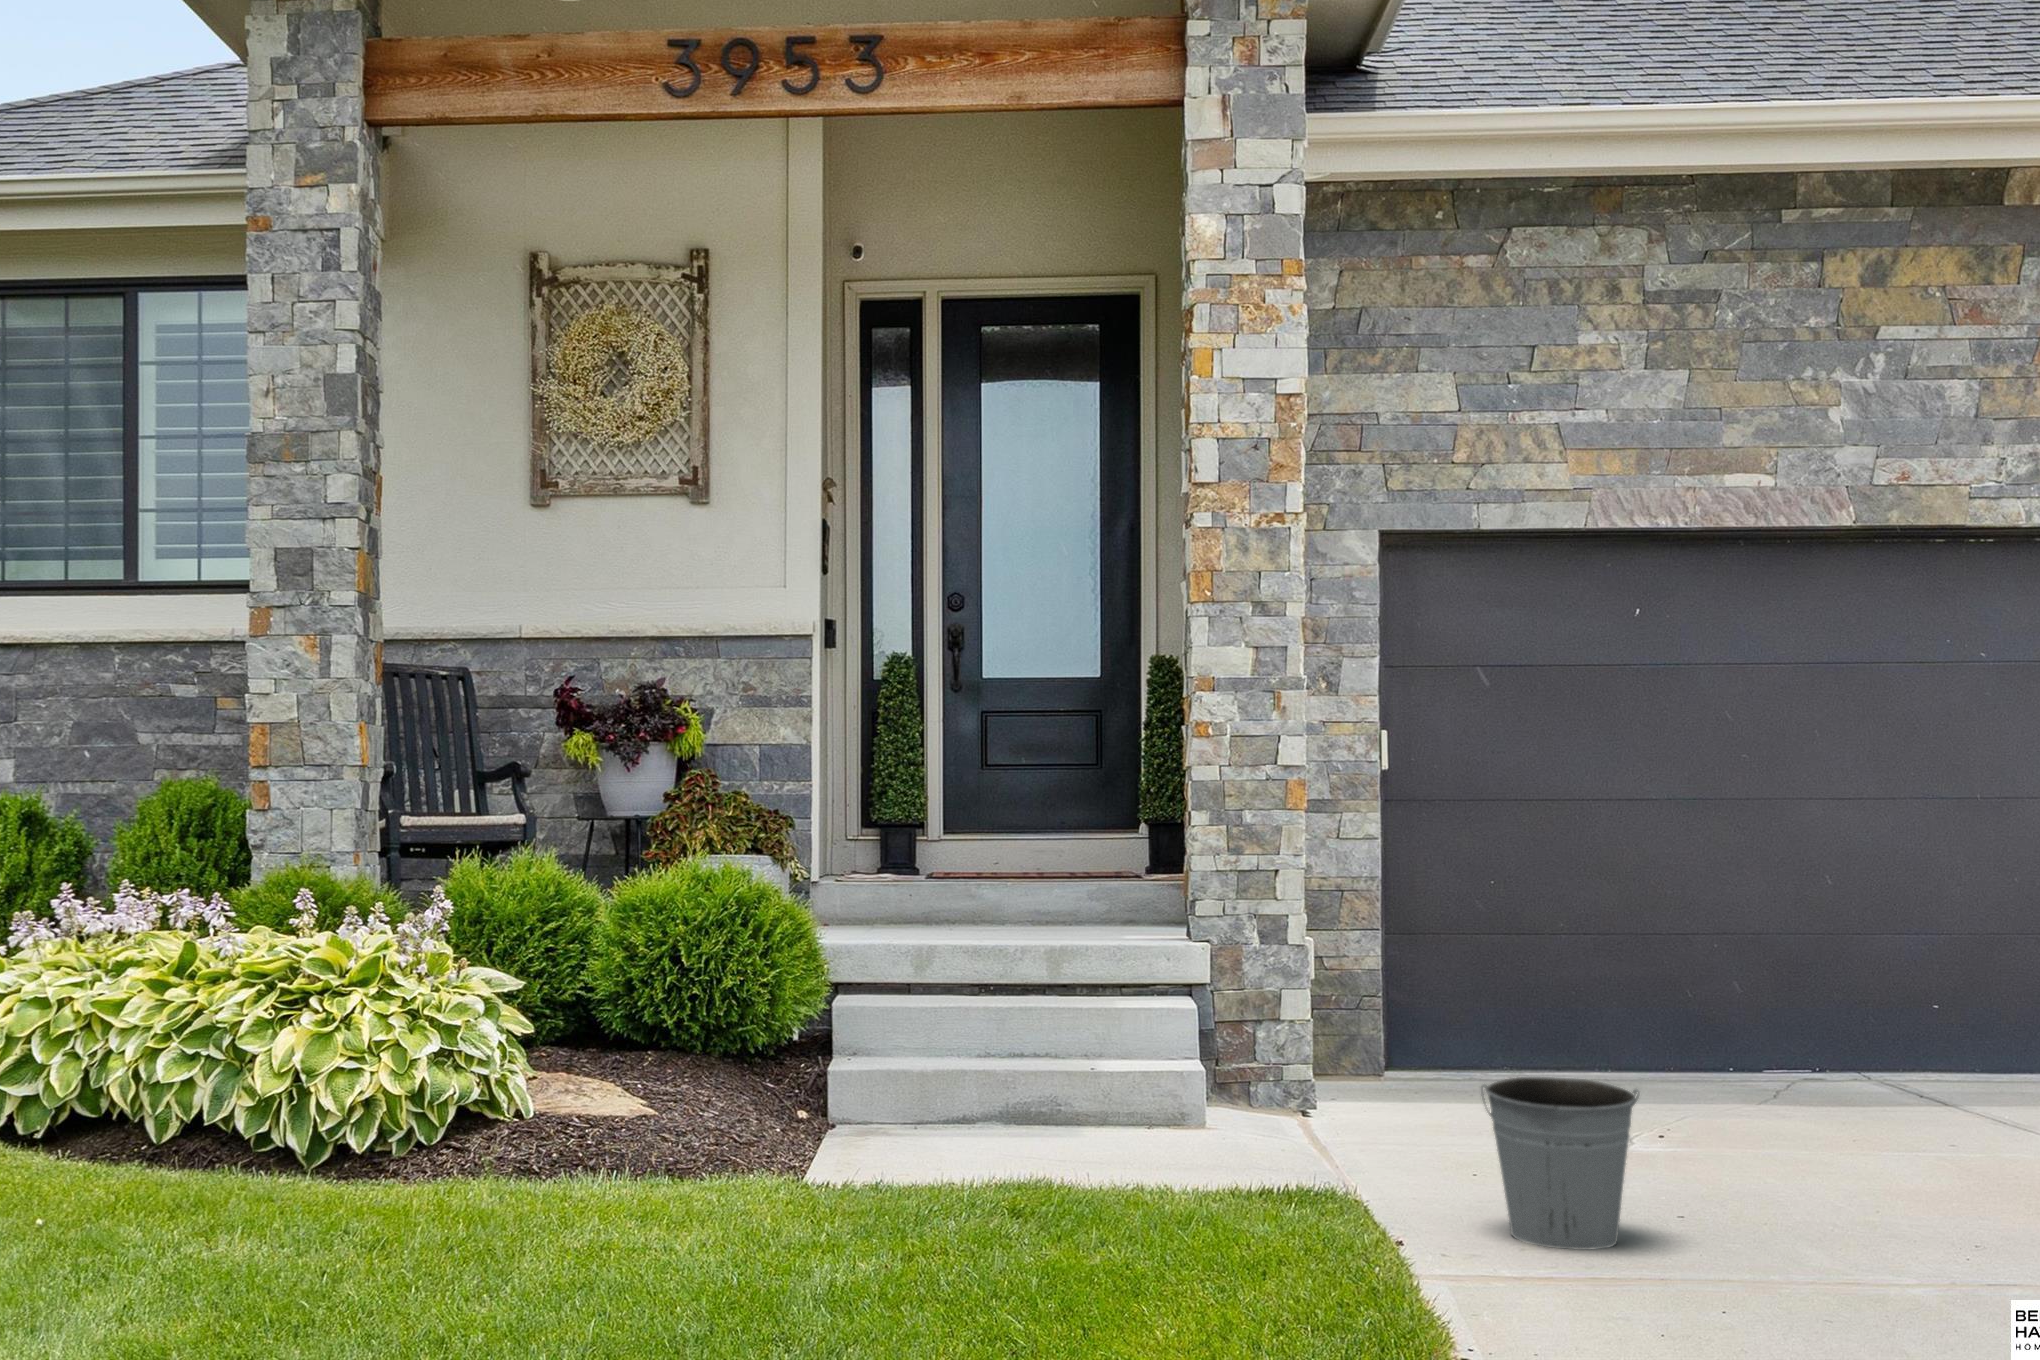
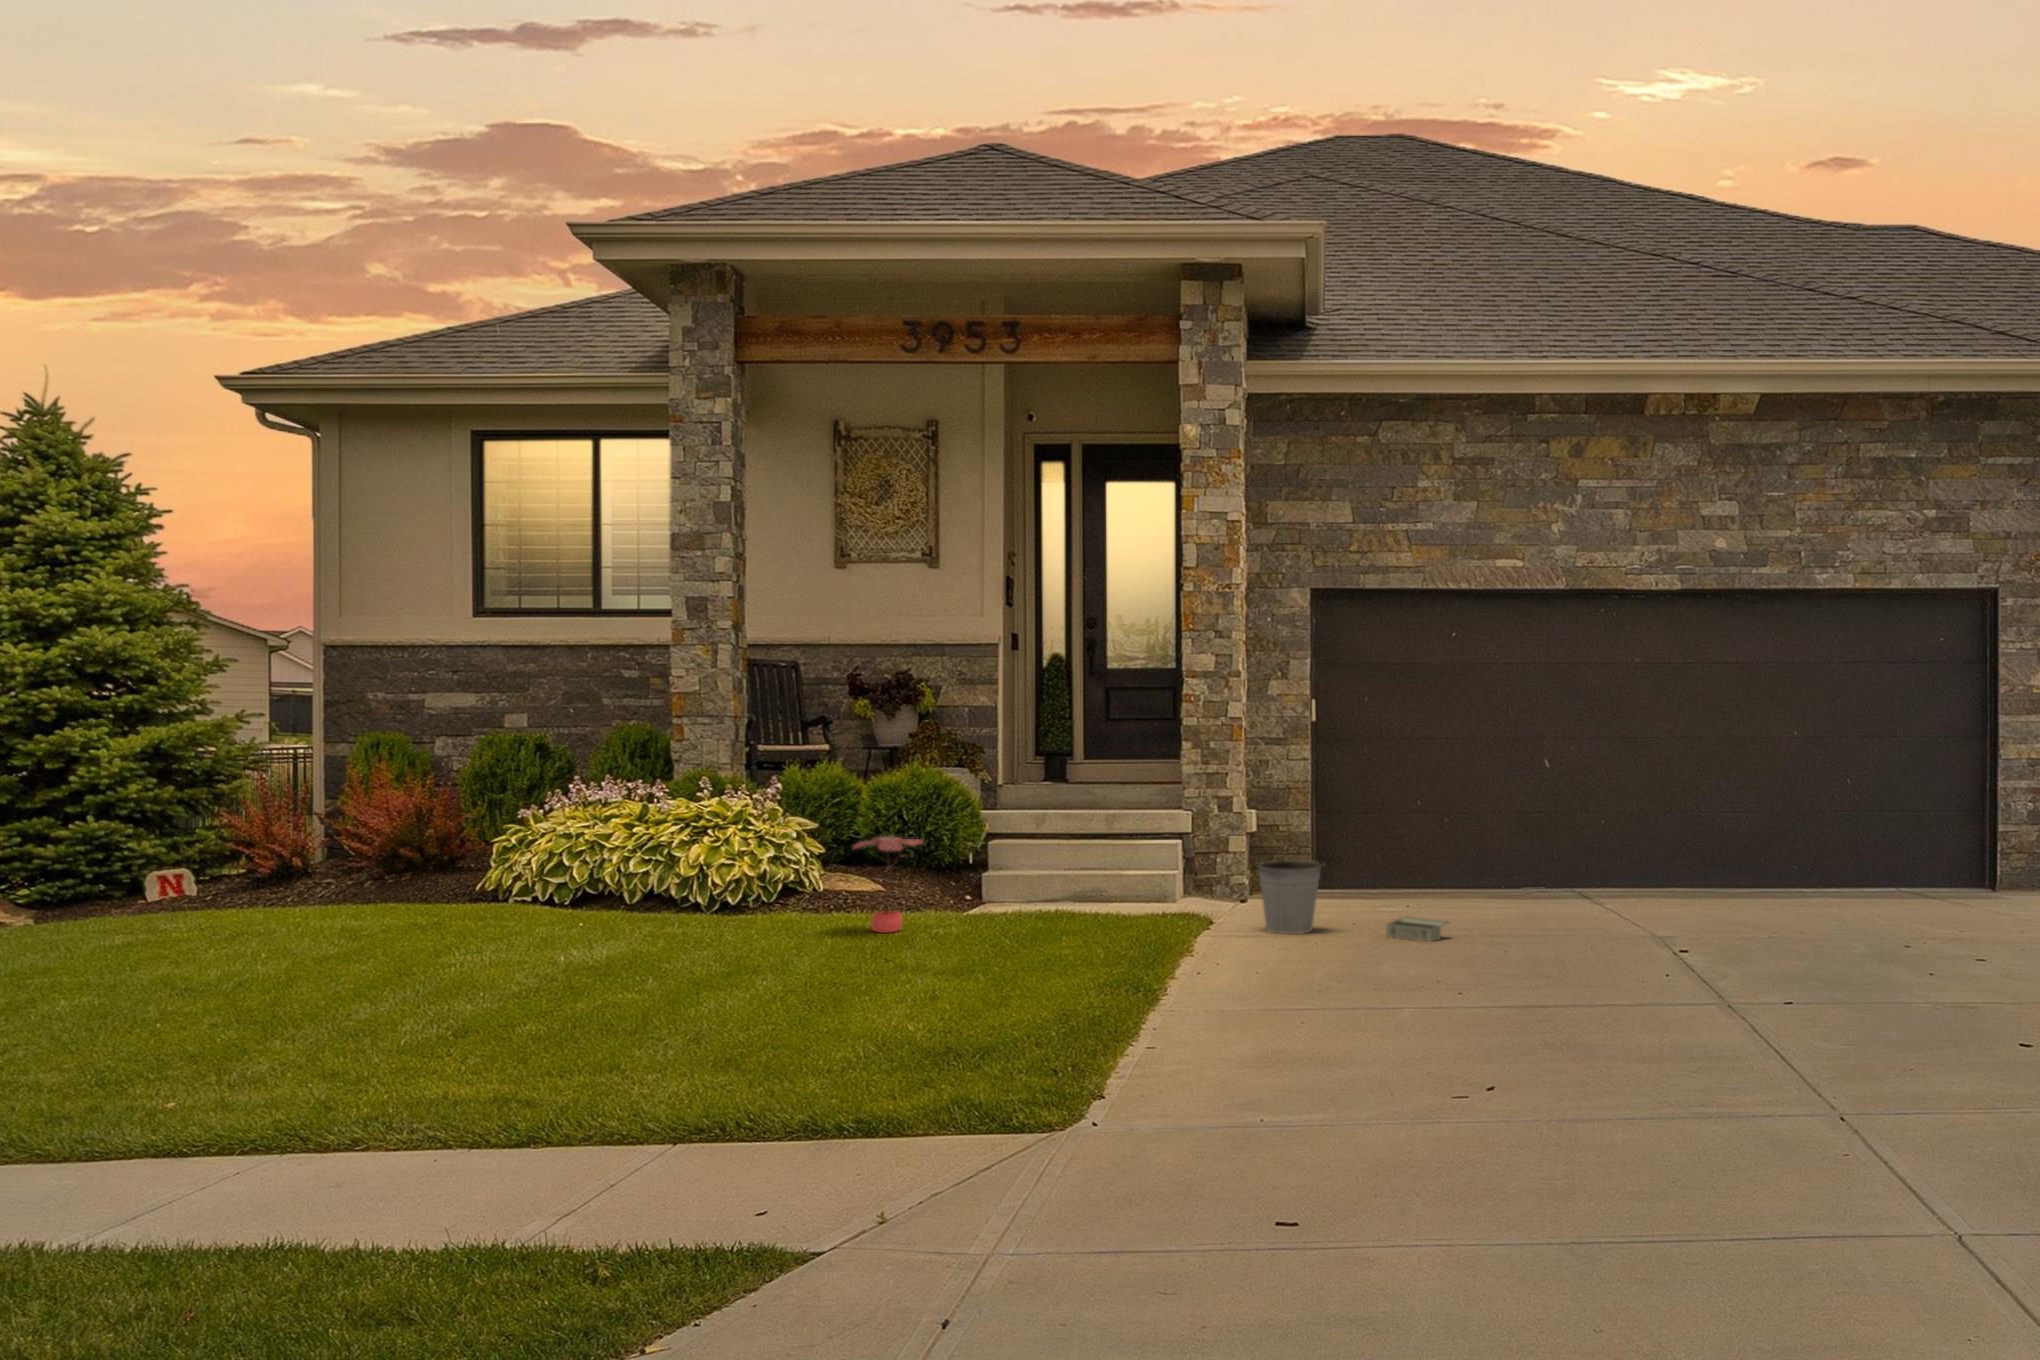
potted plant: none [626,1035,784,1258] -> present [853,836,923,933]
toolbox: none [1814,1215,1961,1287] -> present [1386,917,1447,941]

